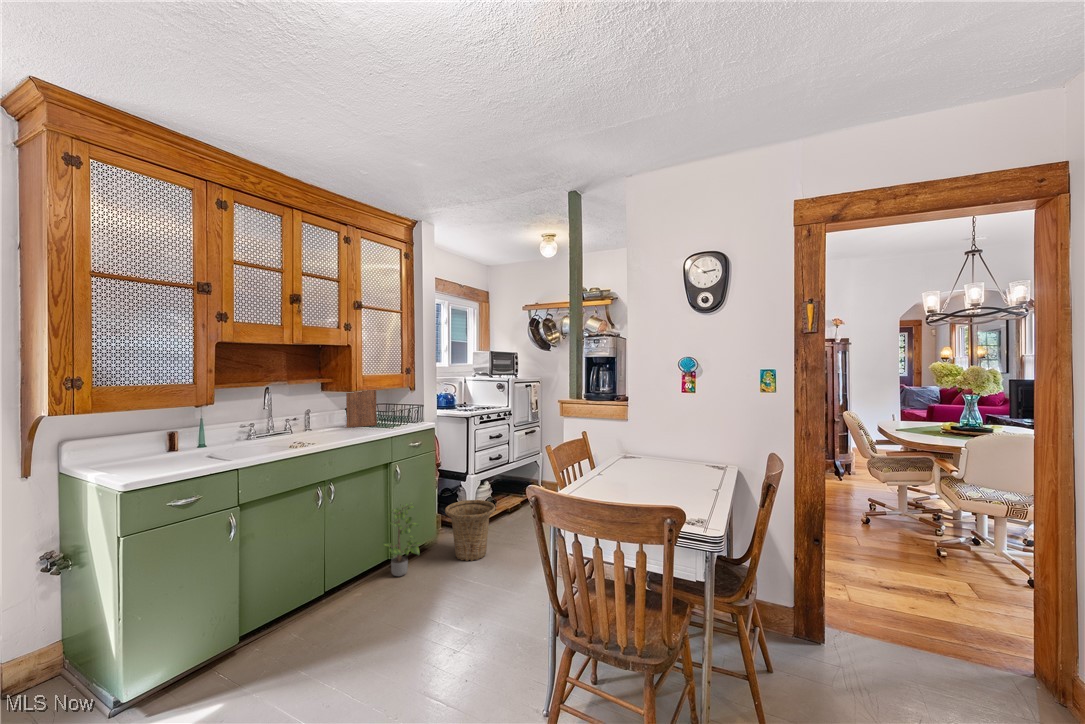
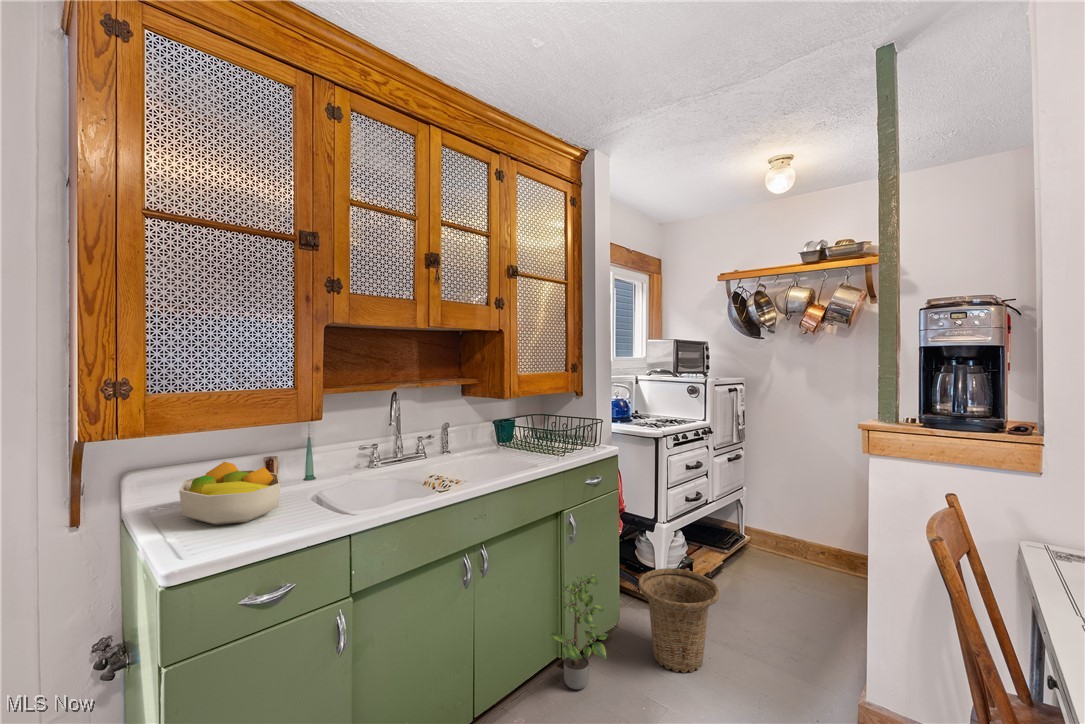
cutting board: present [346,390,377,427] -> none [494,379,534,448]
fruit bowl: none [112,433,187,469] -> present [179,462,281,525]

